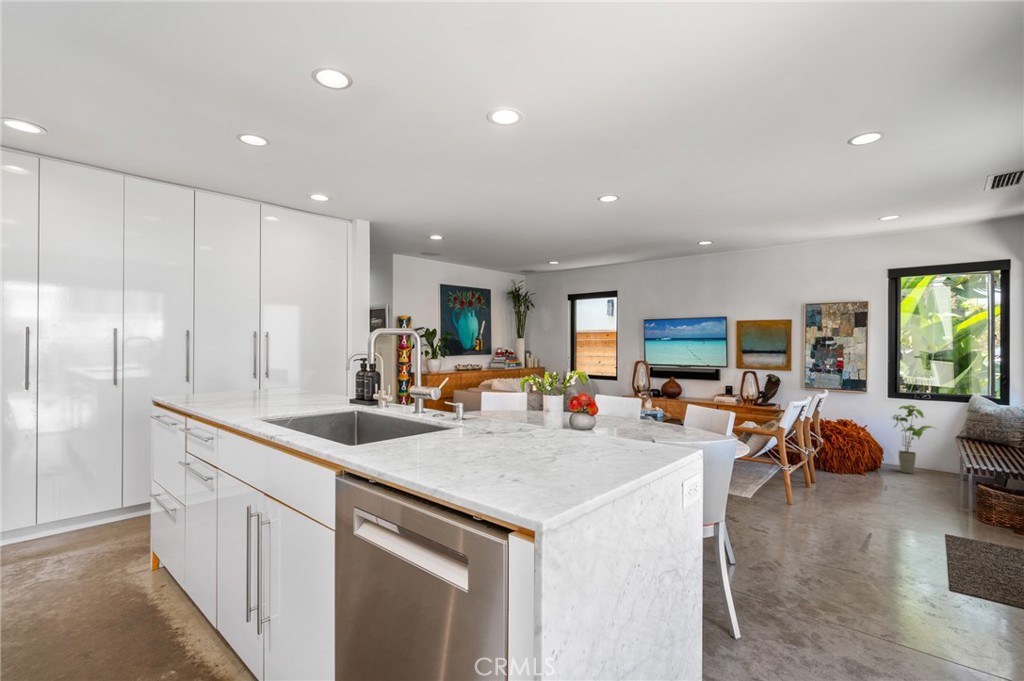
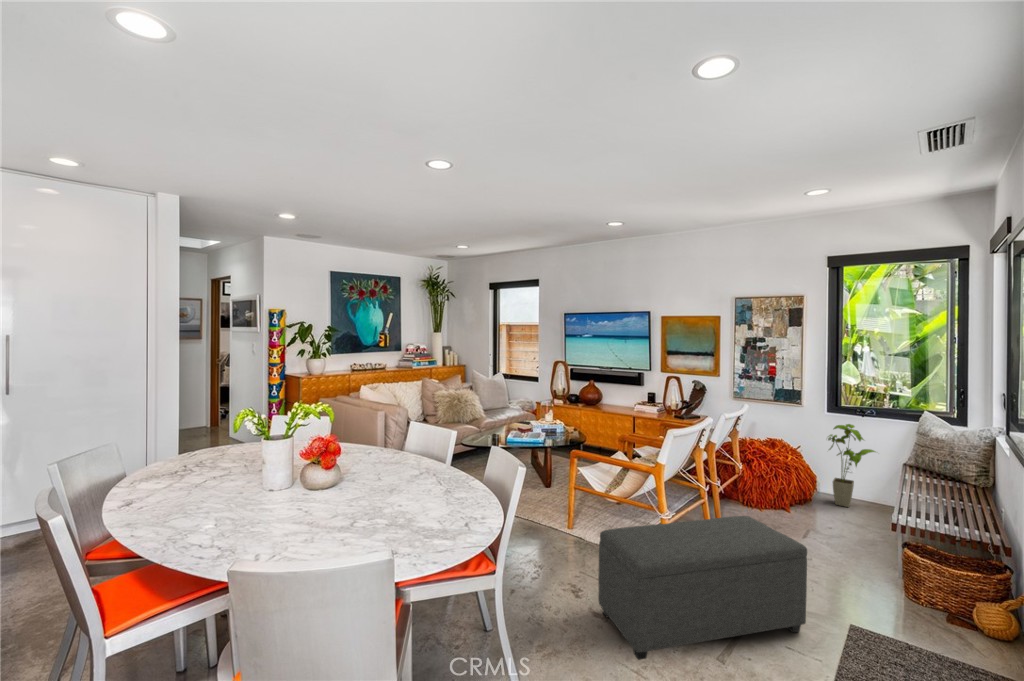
ottoman: none [759,461,916,551] -> present [598,516,807,660]

